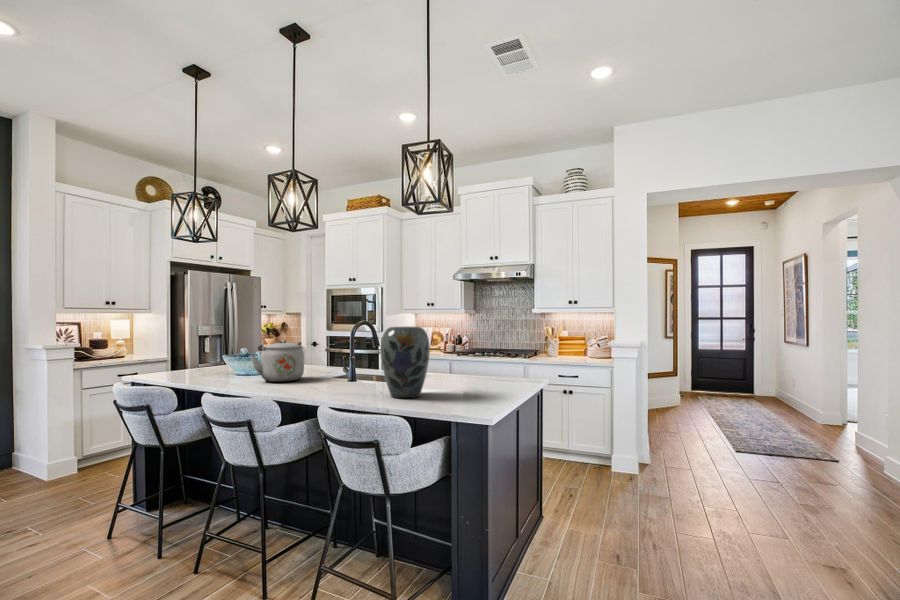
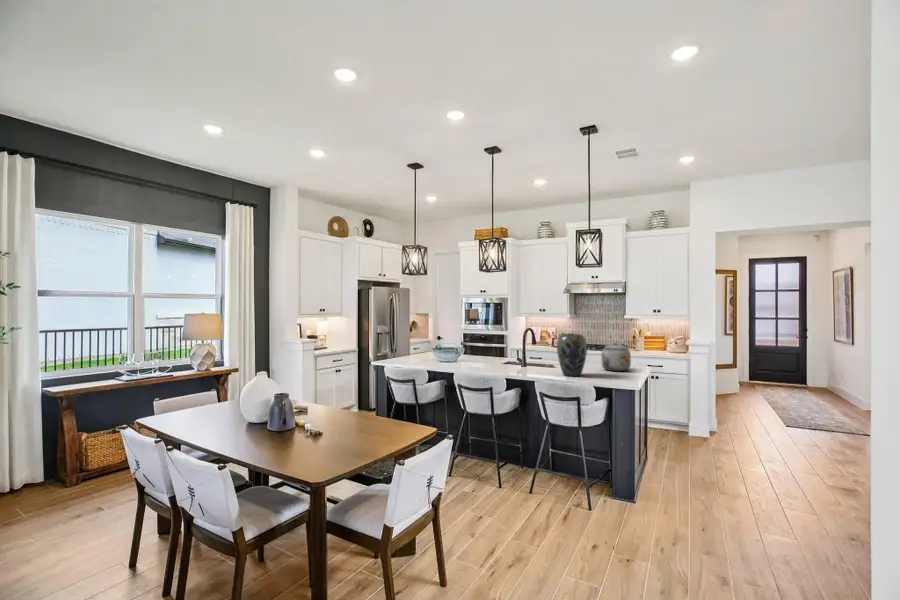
kettle: present [251,340,304,382] -> present [596,343,631,371]

